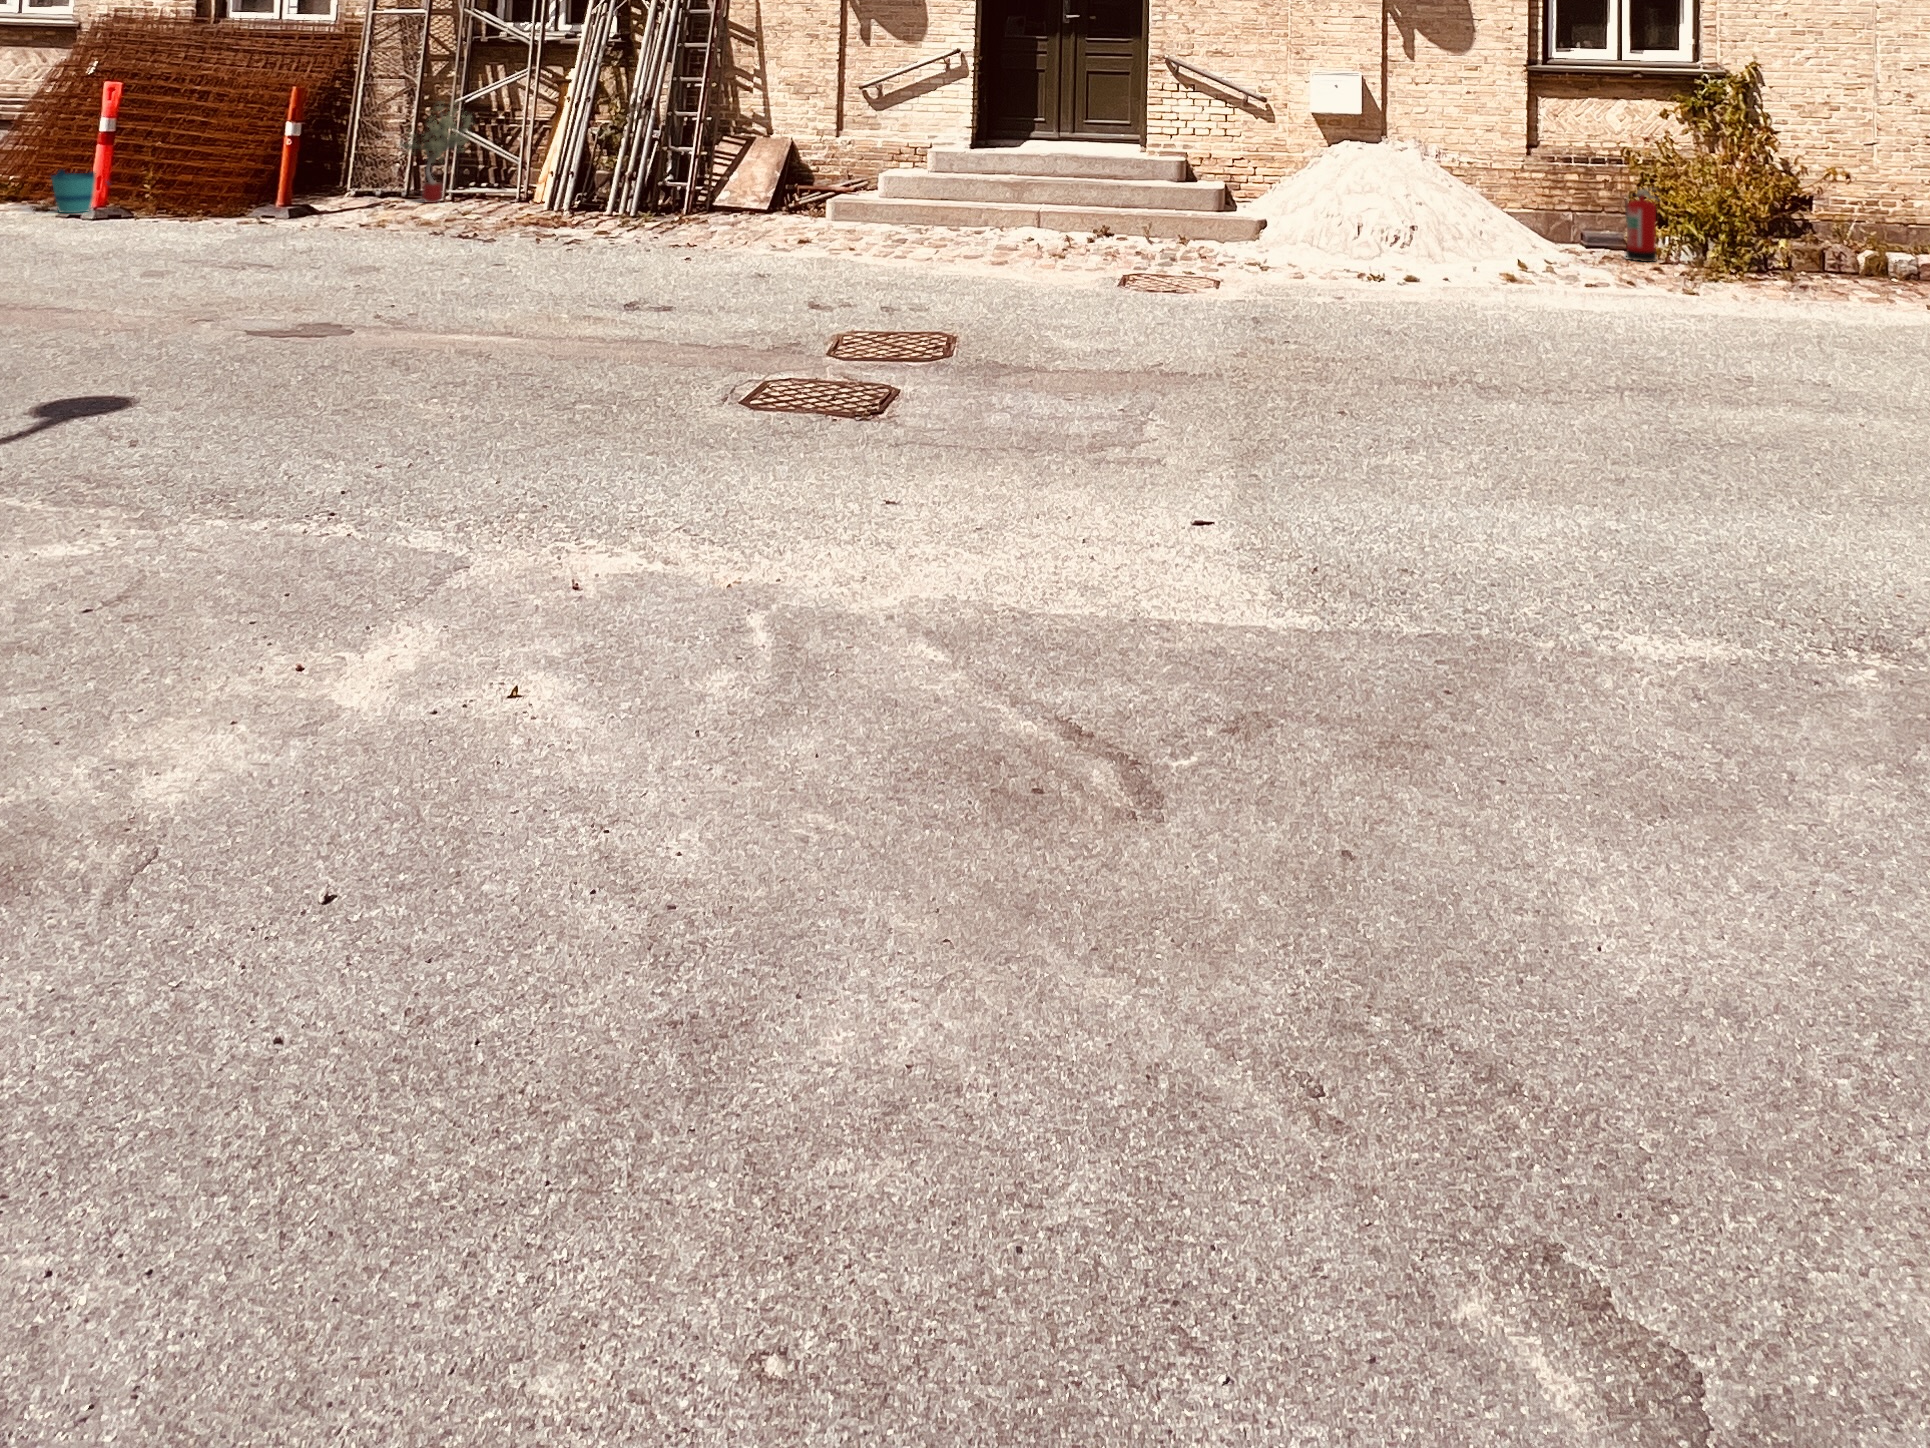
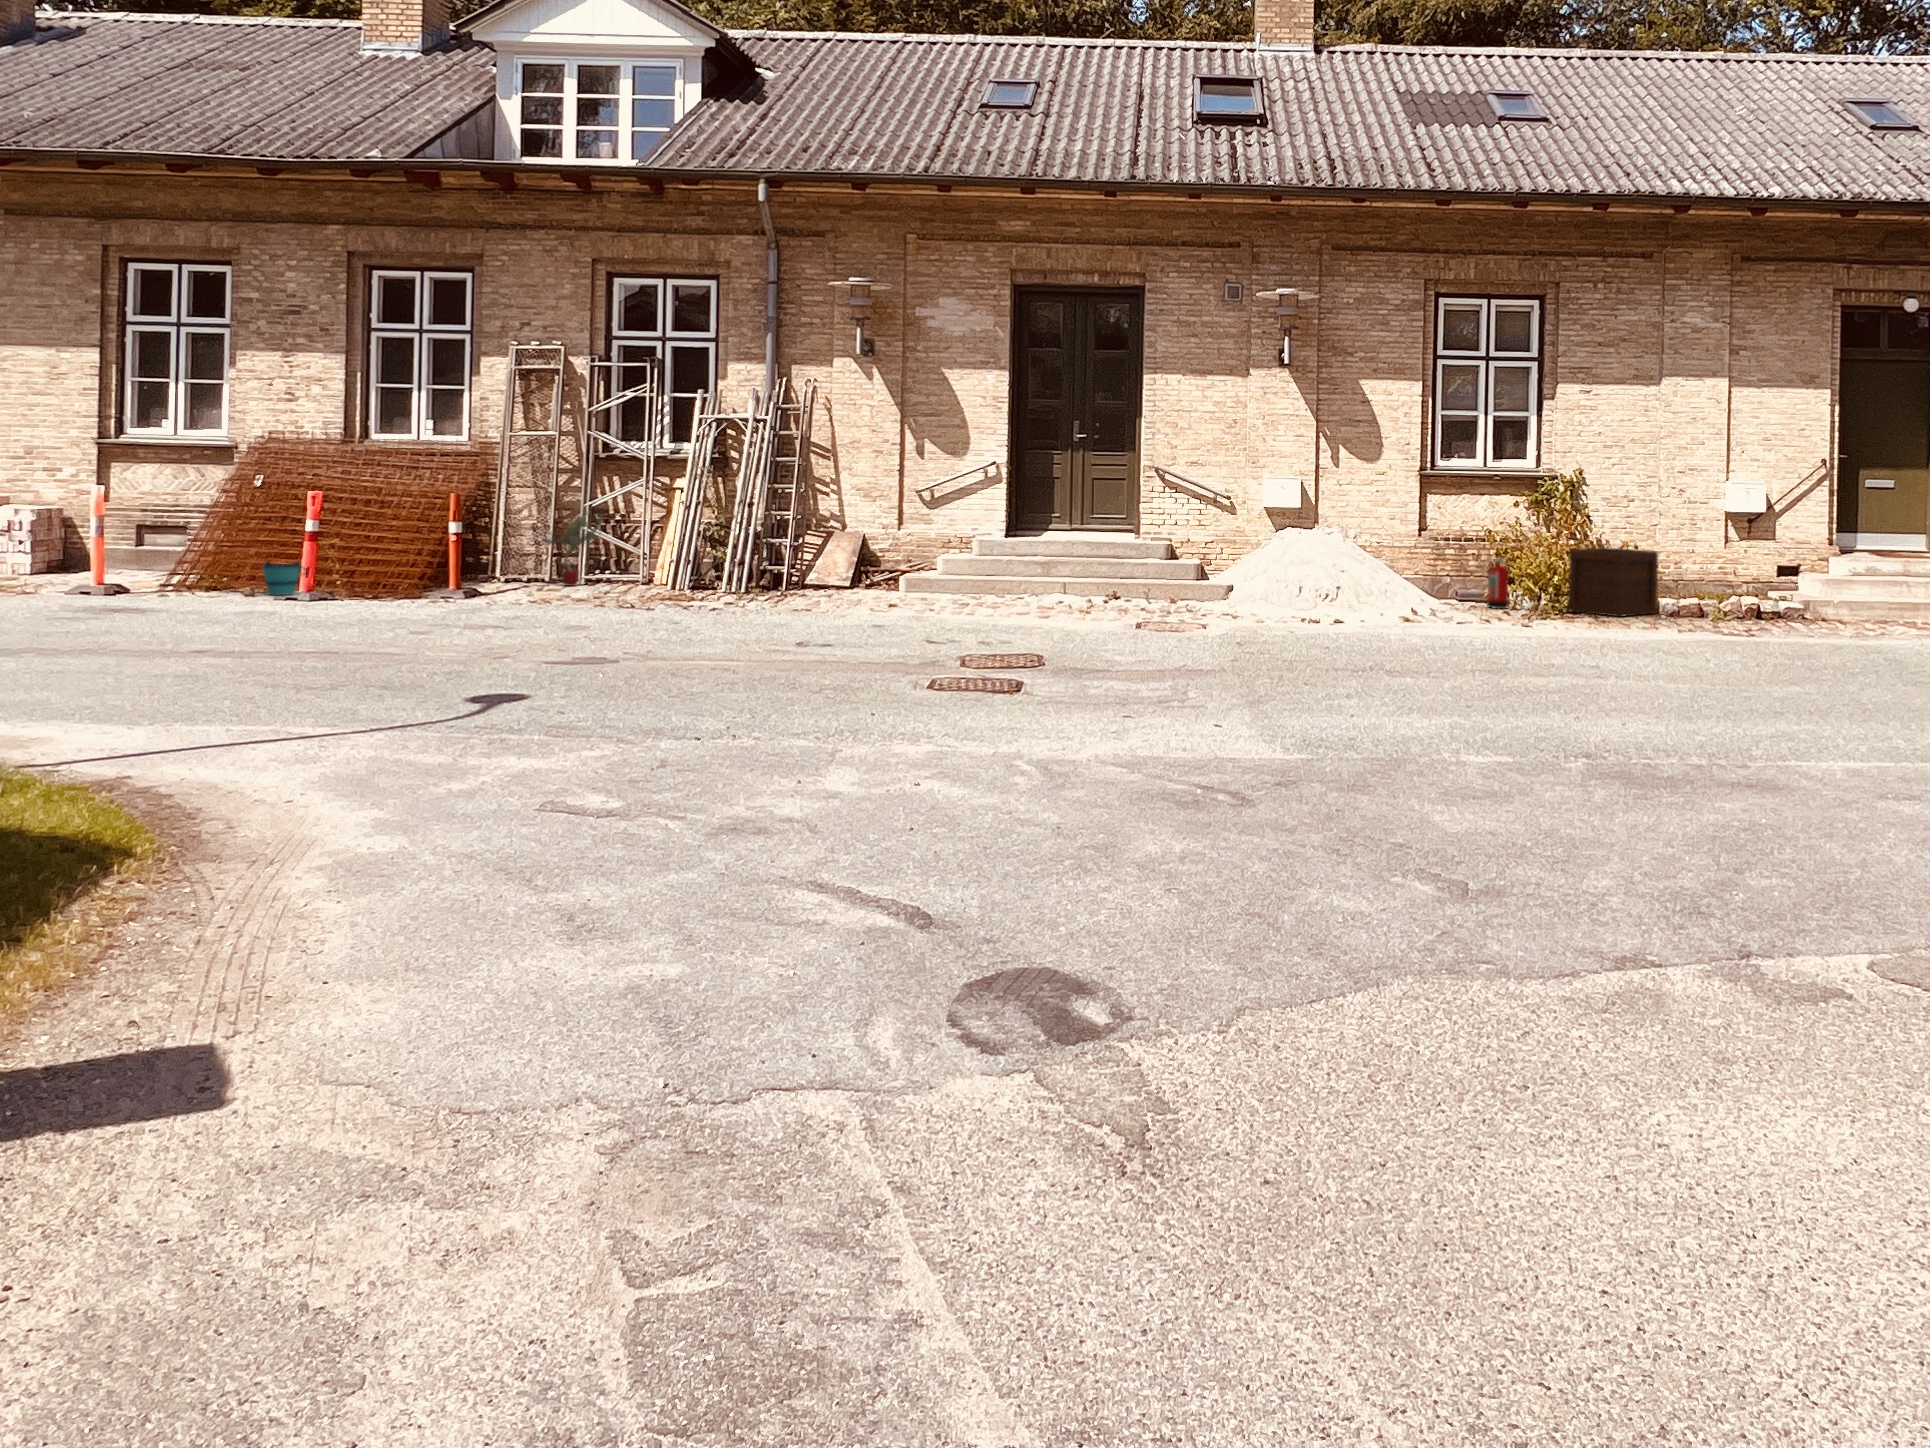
wooden crate: none [1745,176,1882,281] -> present [1567,547,1658,617]

